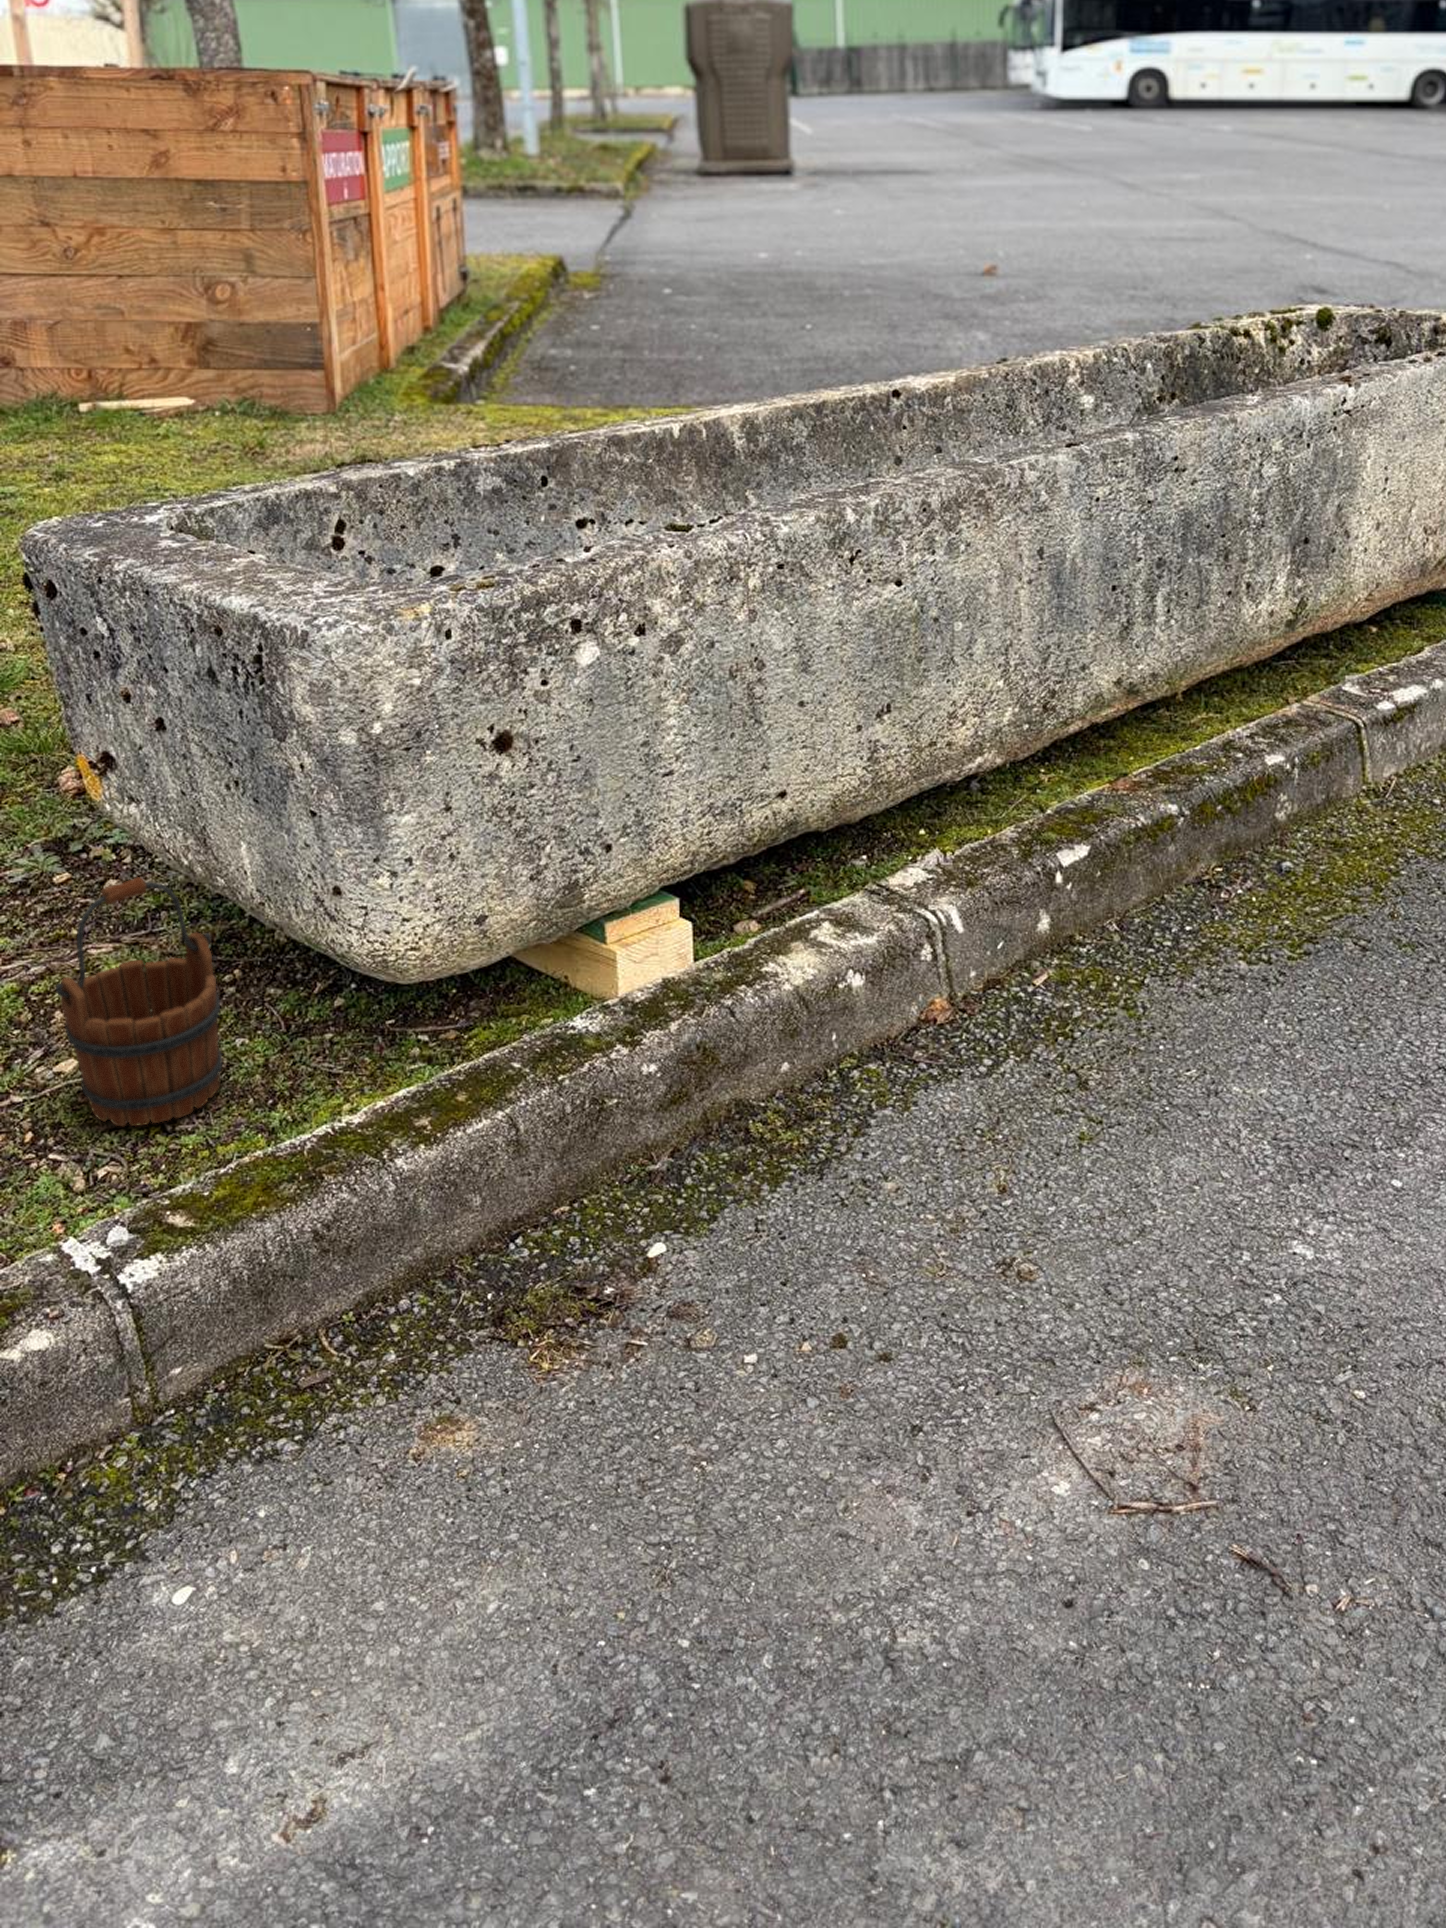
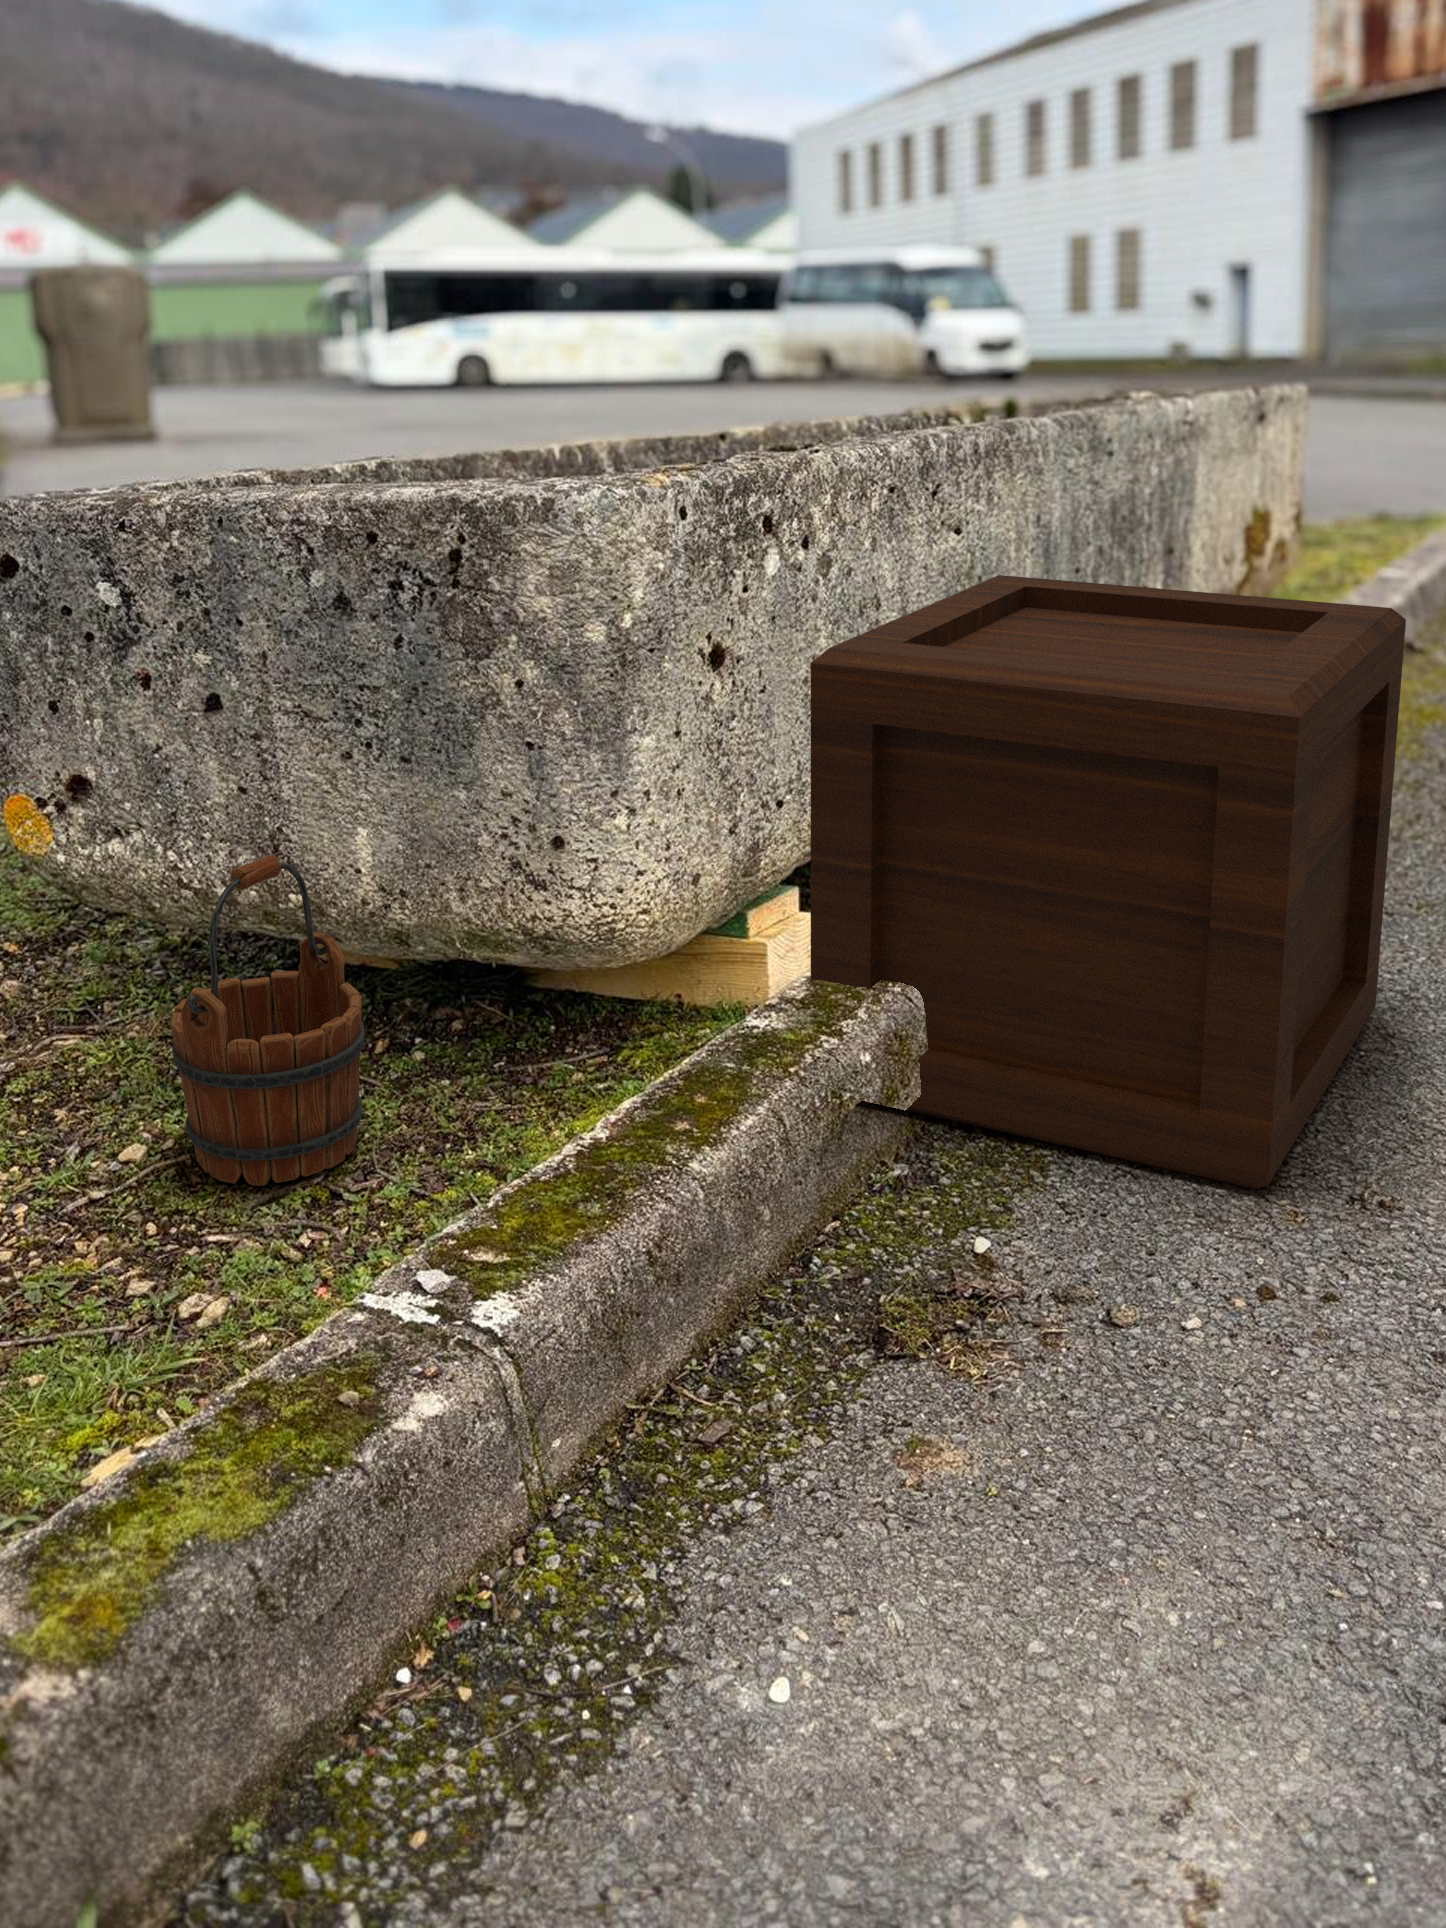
wooden crate: none [604,651,1172,1232] -> present [811,575,1406,1189]

